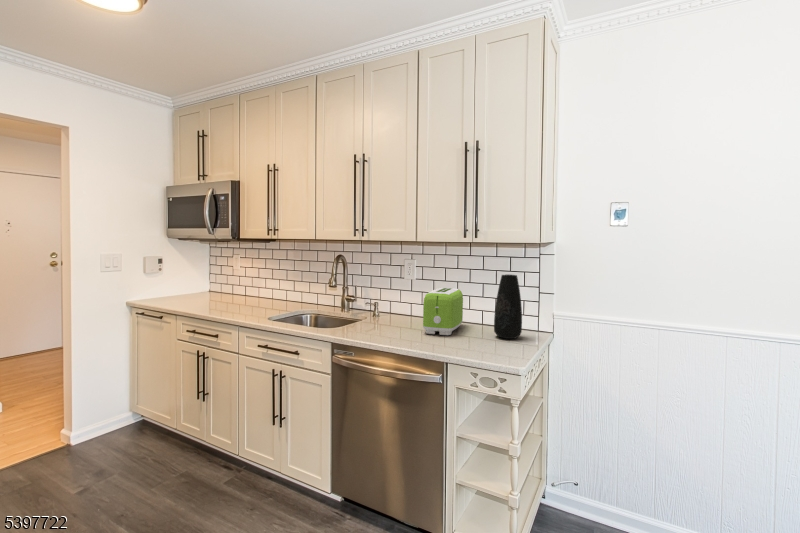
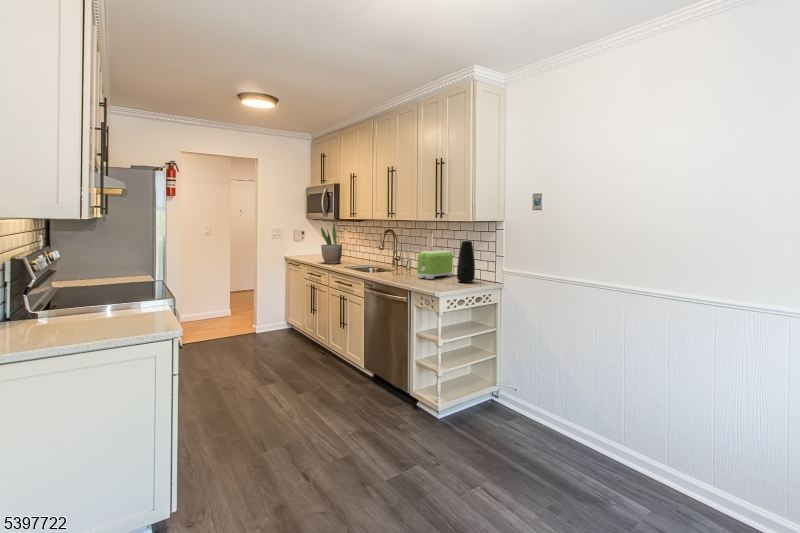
potted plant: none [214,248,249,312] -> present [321,226,342,264]

